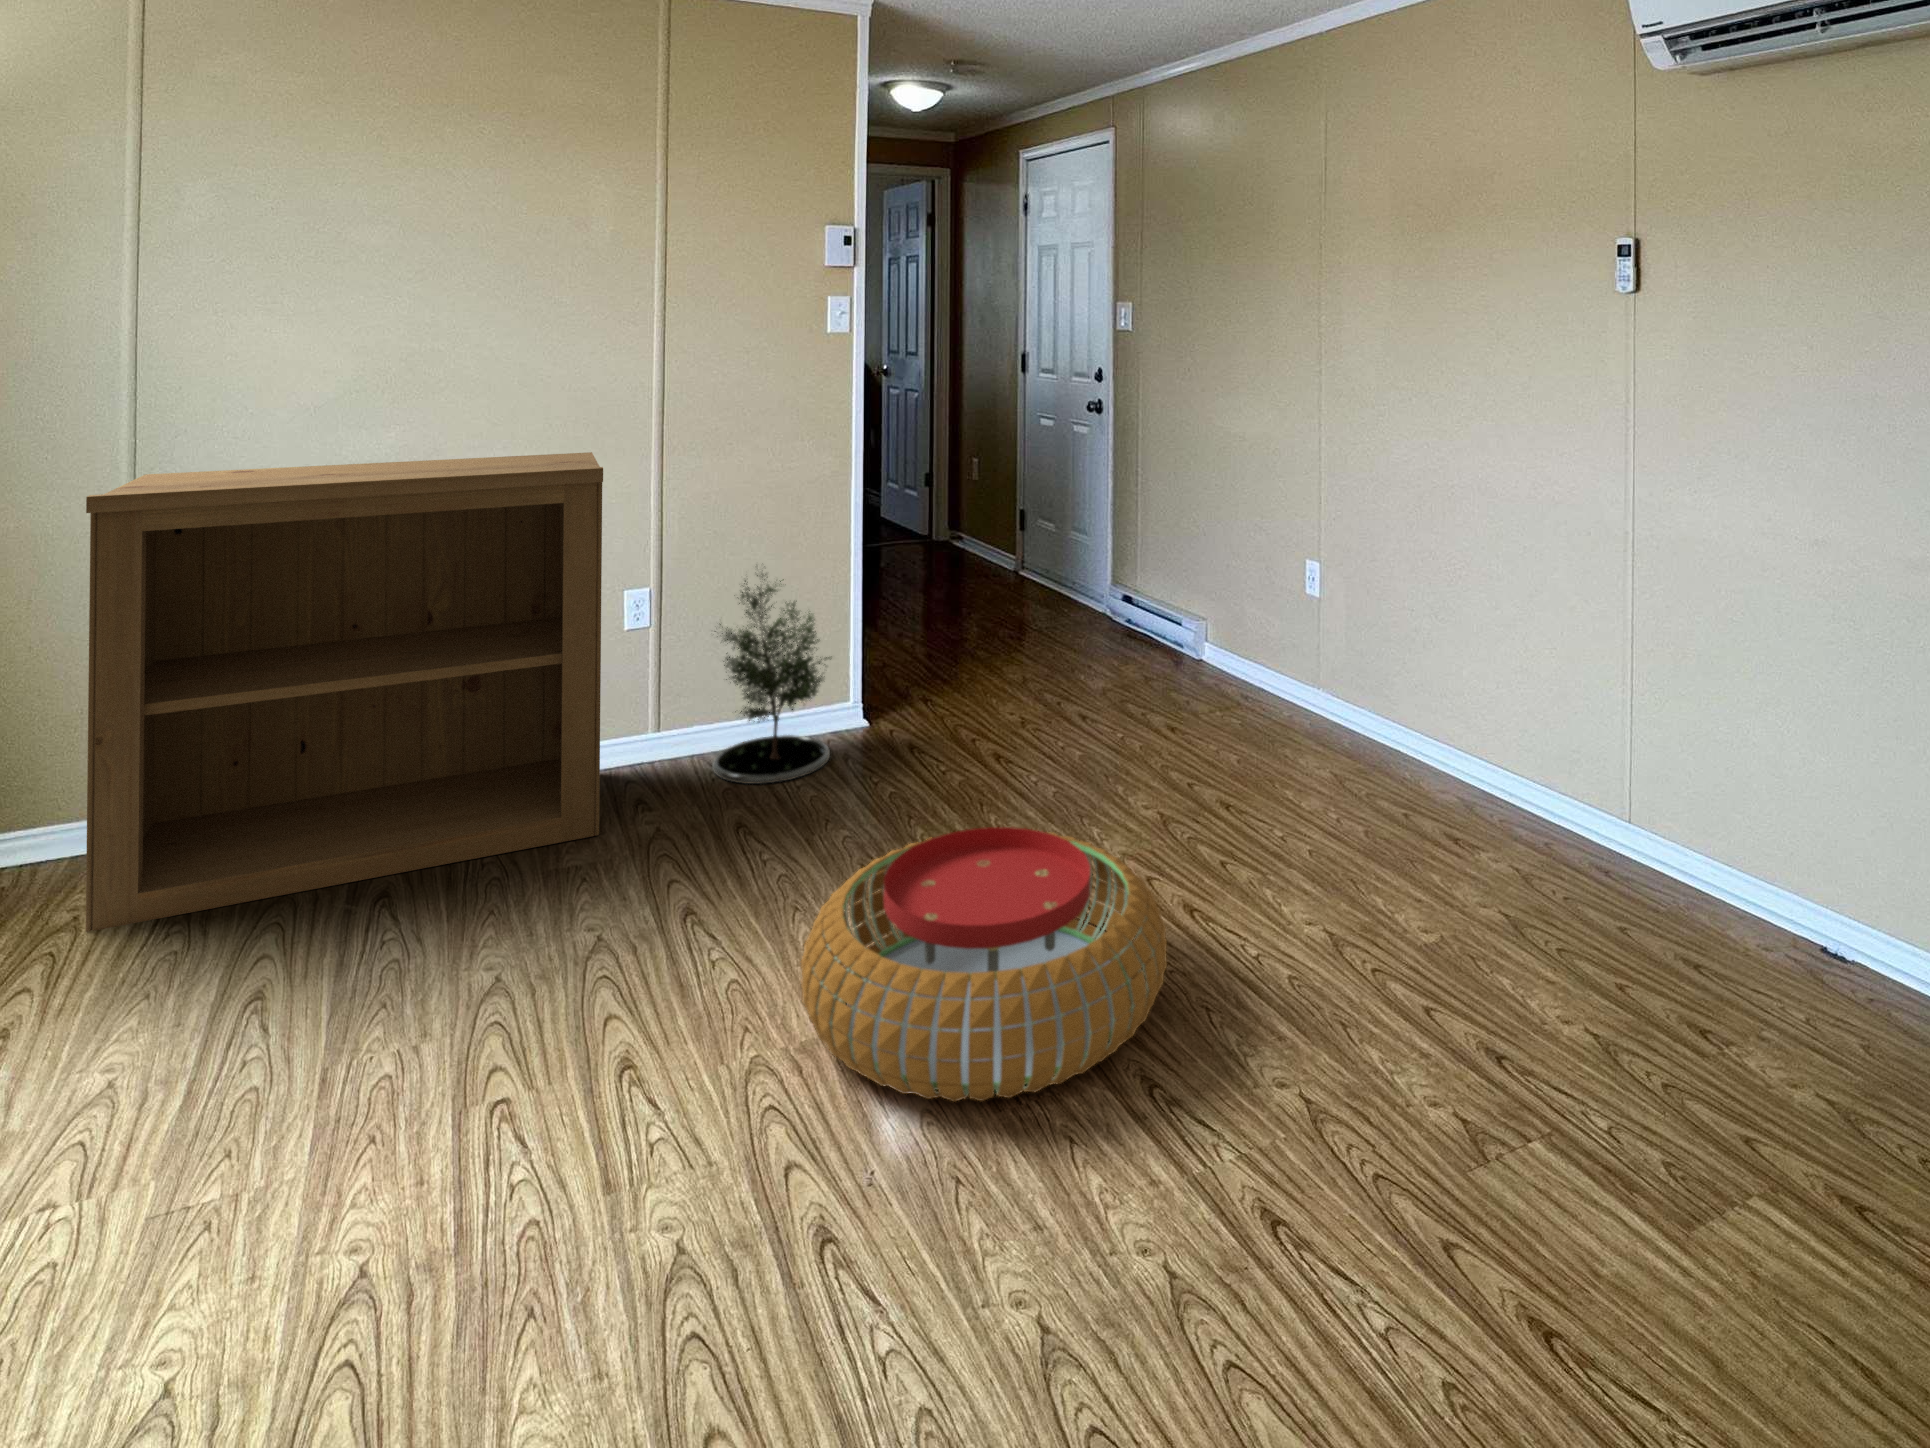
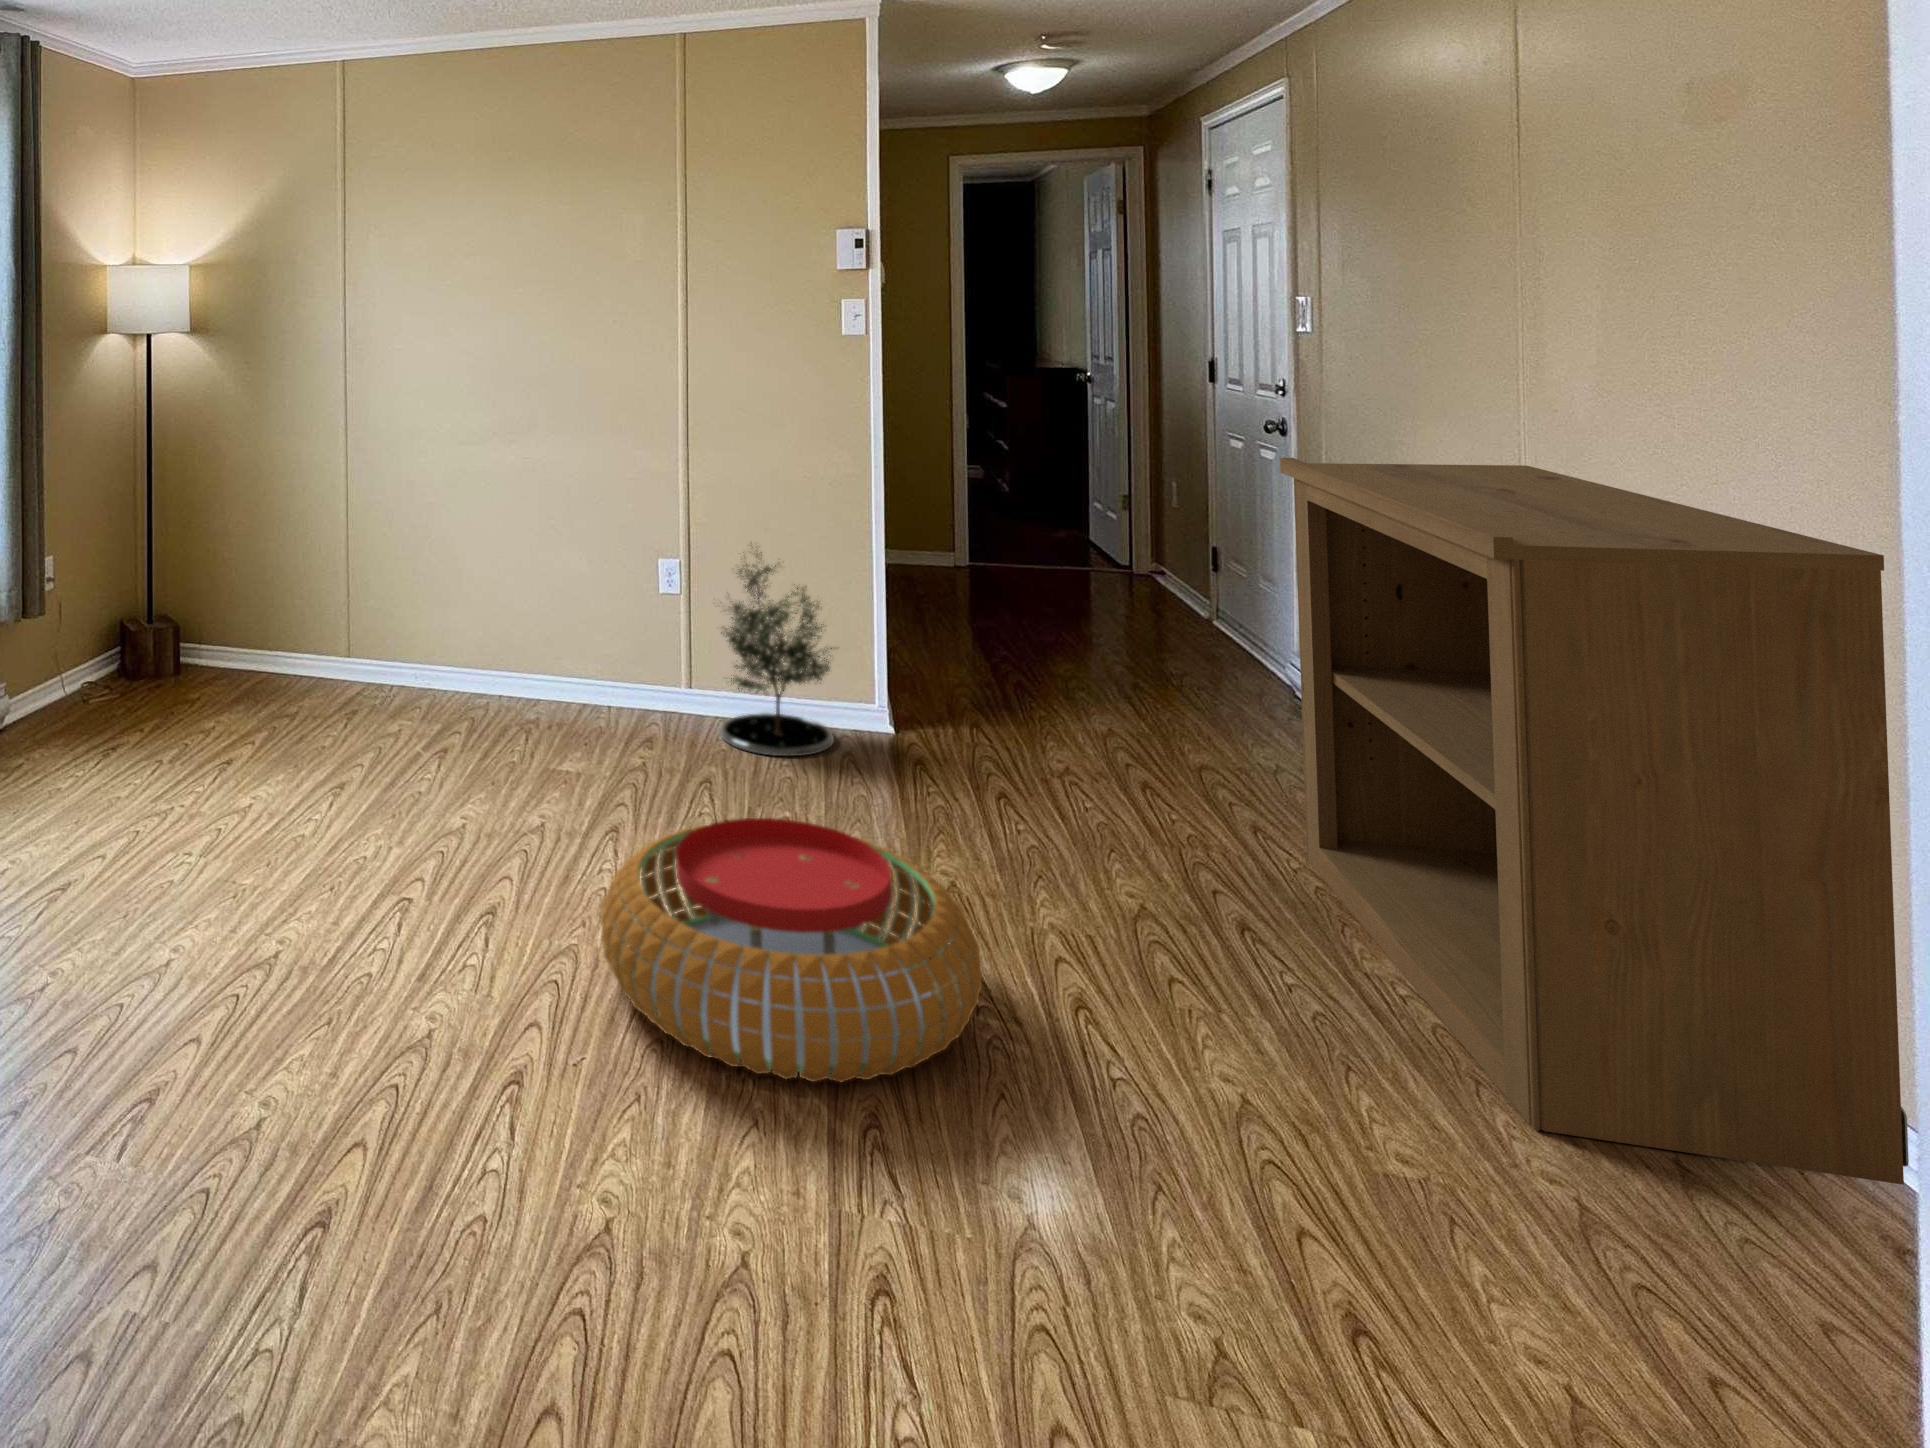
bookshelf: present [86,452,603,932] -> present [1280,458,1909,1185]

